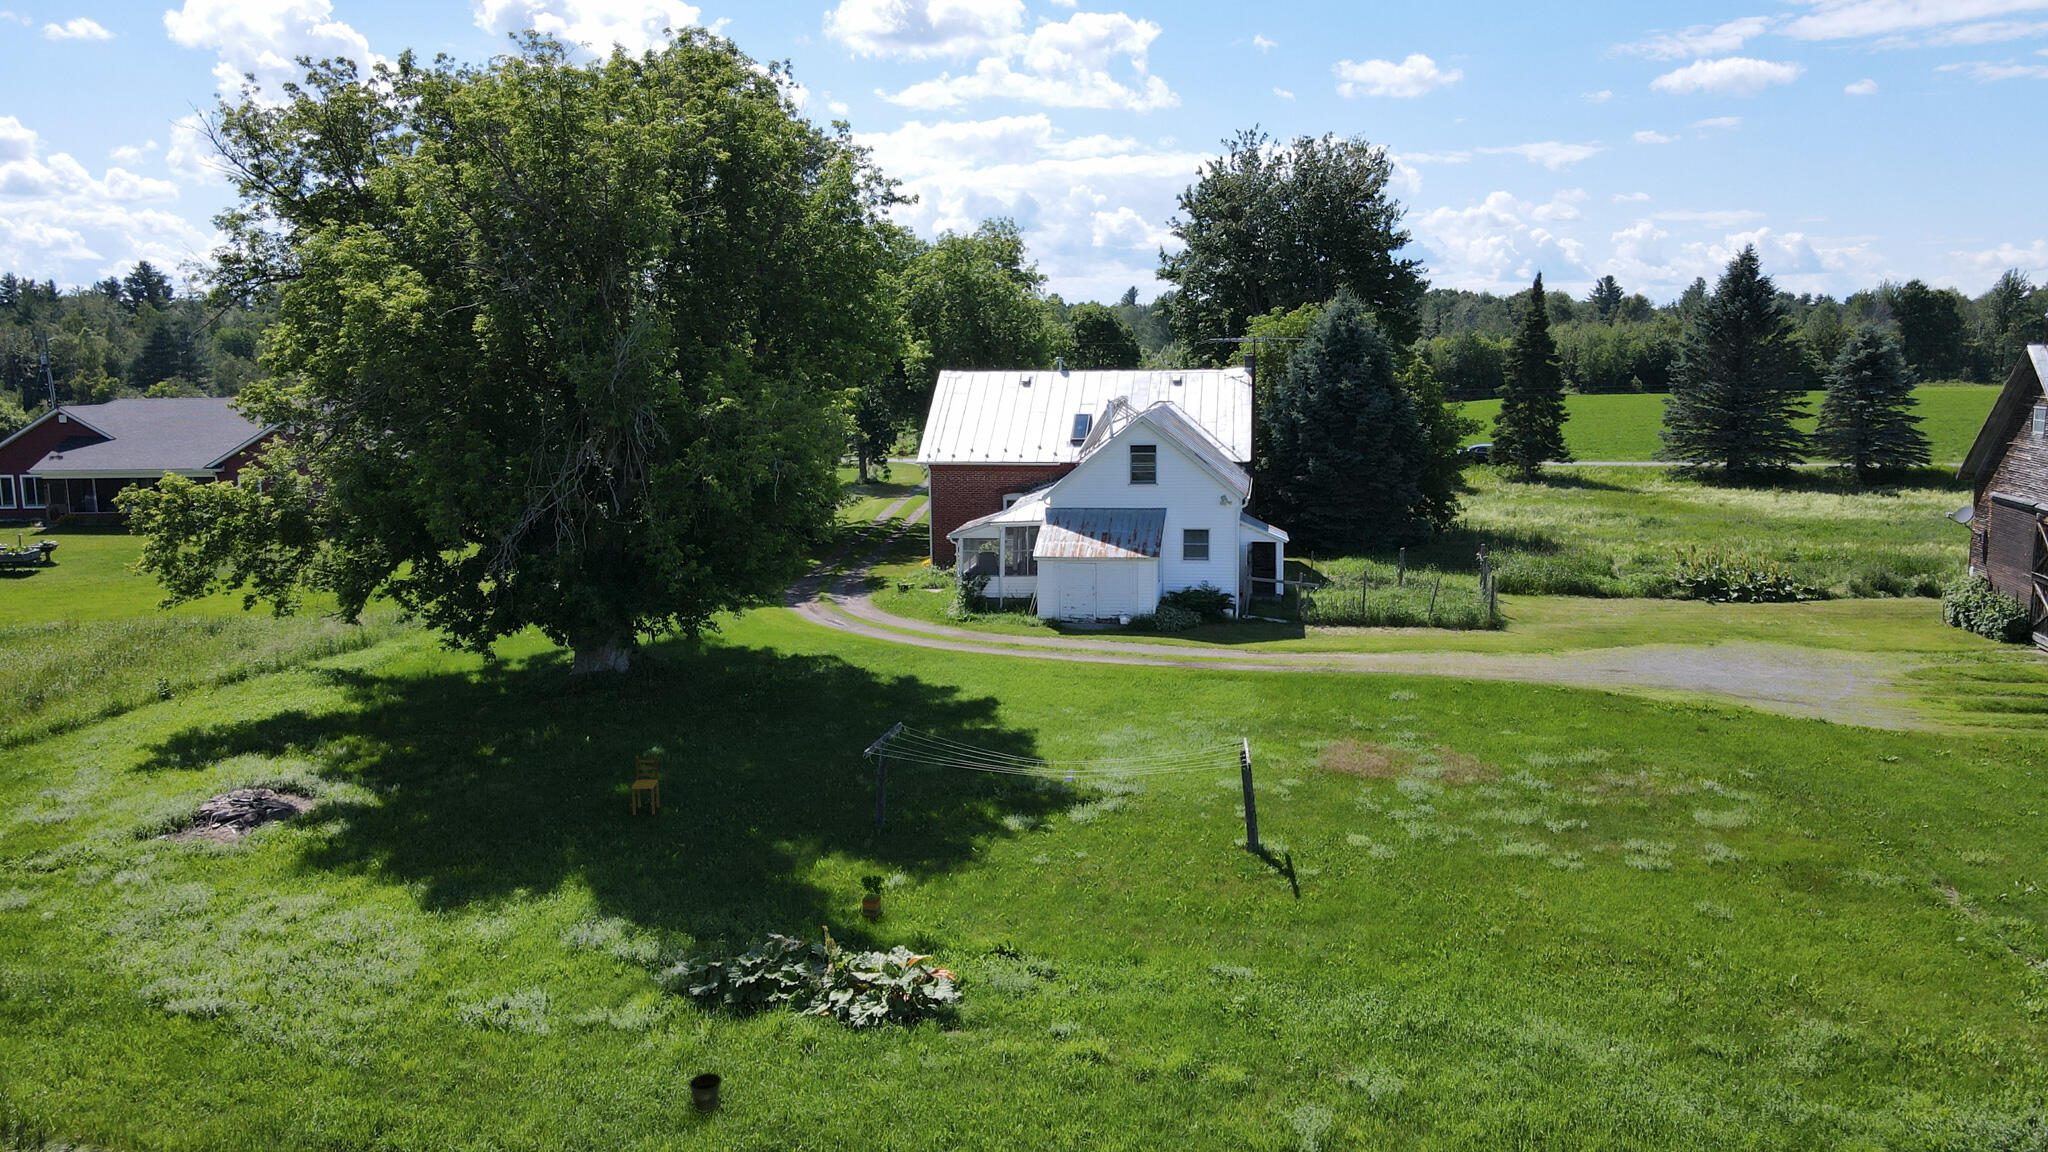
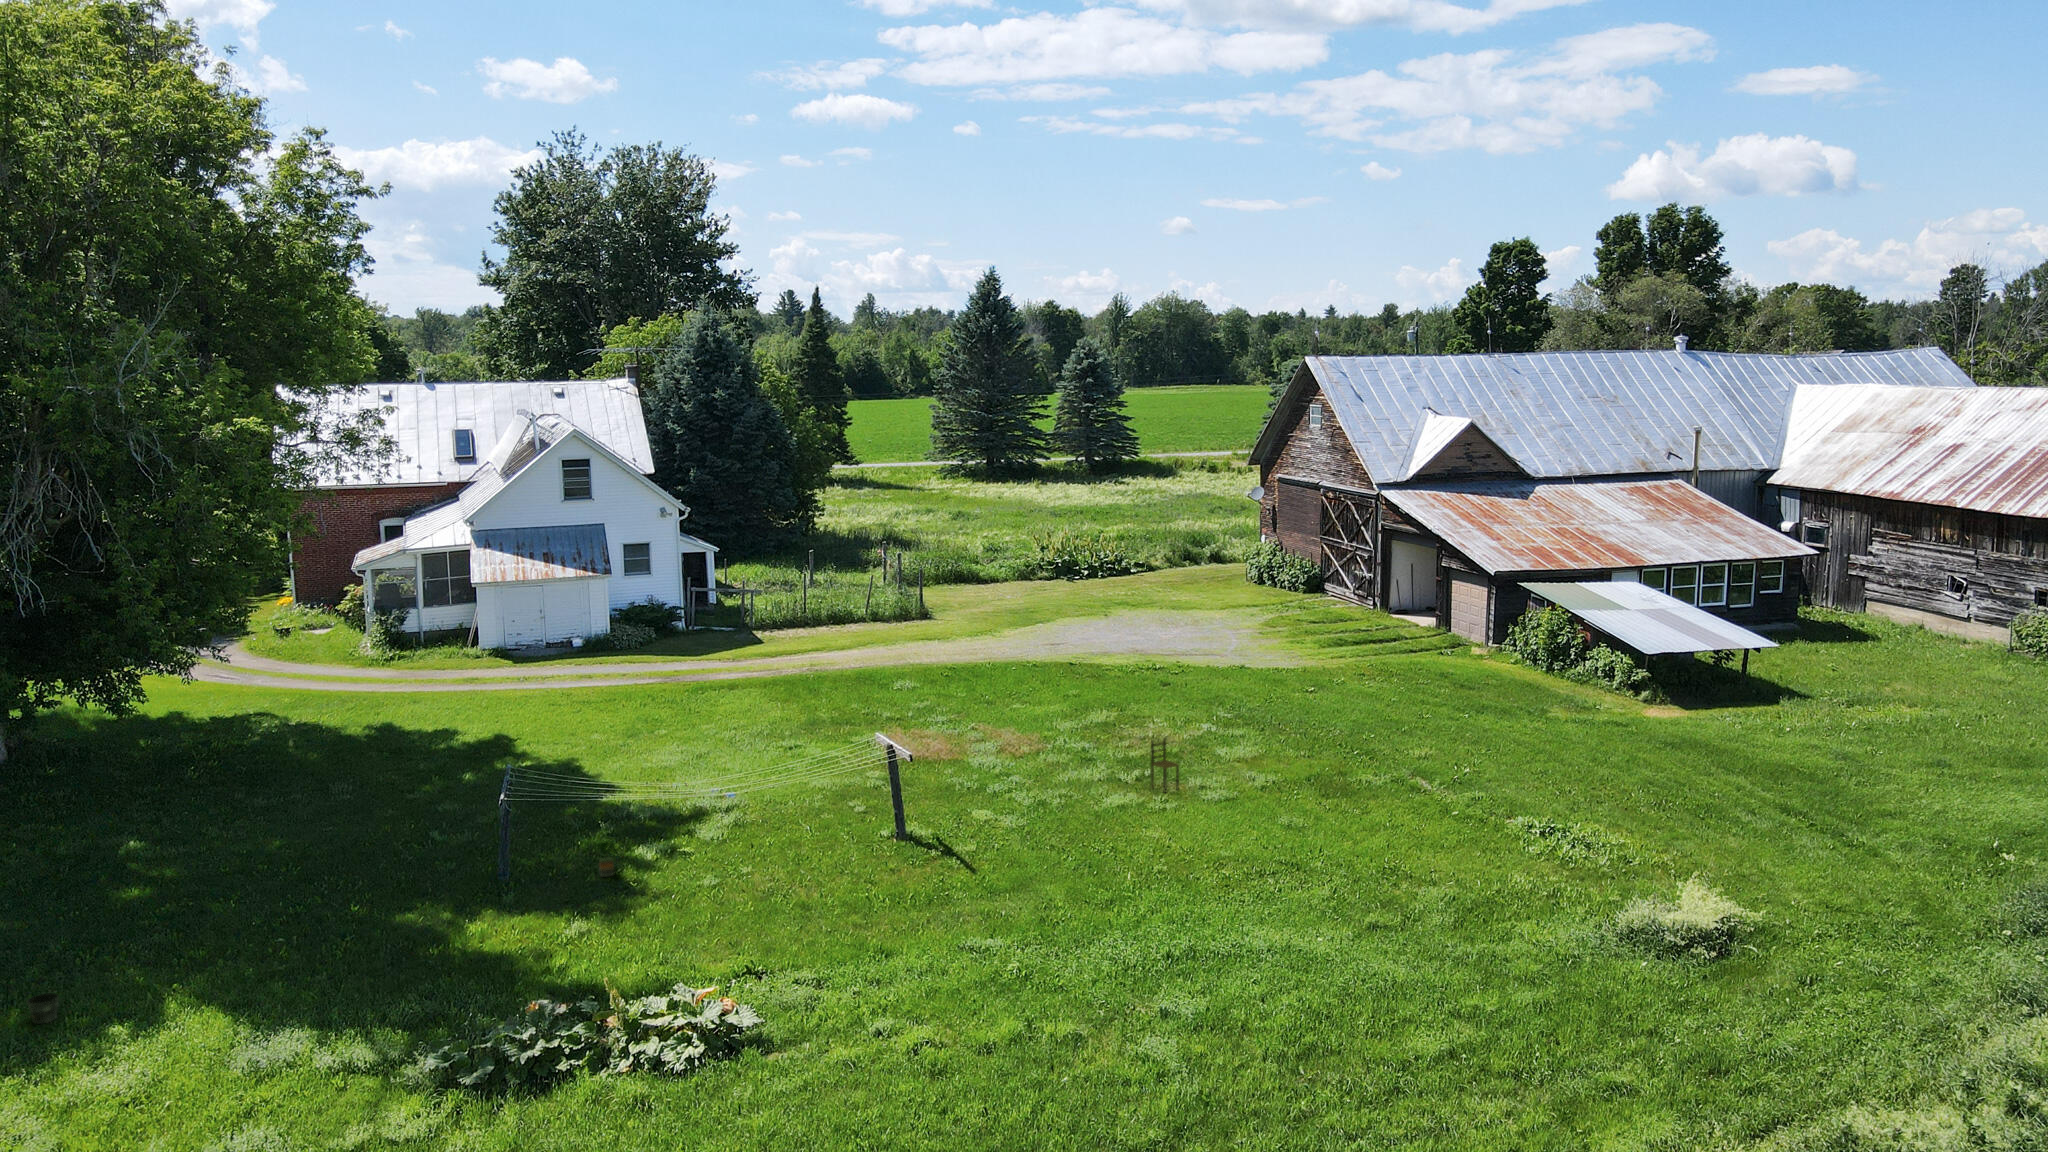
chair: present [632,755,659,815] -> present [1151,738,1179,792]
bucket: present [688,1073,722,1112] -> present [27,993,59,1024]

